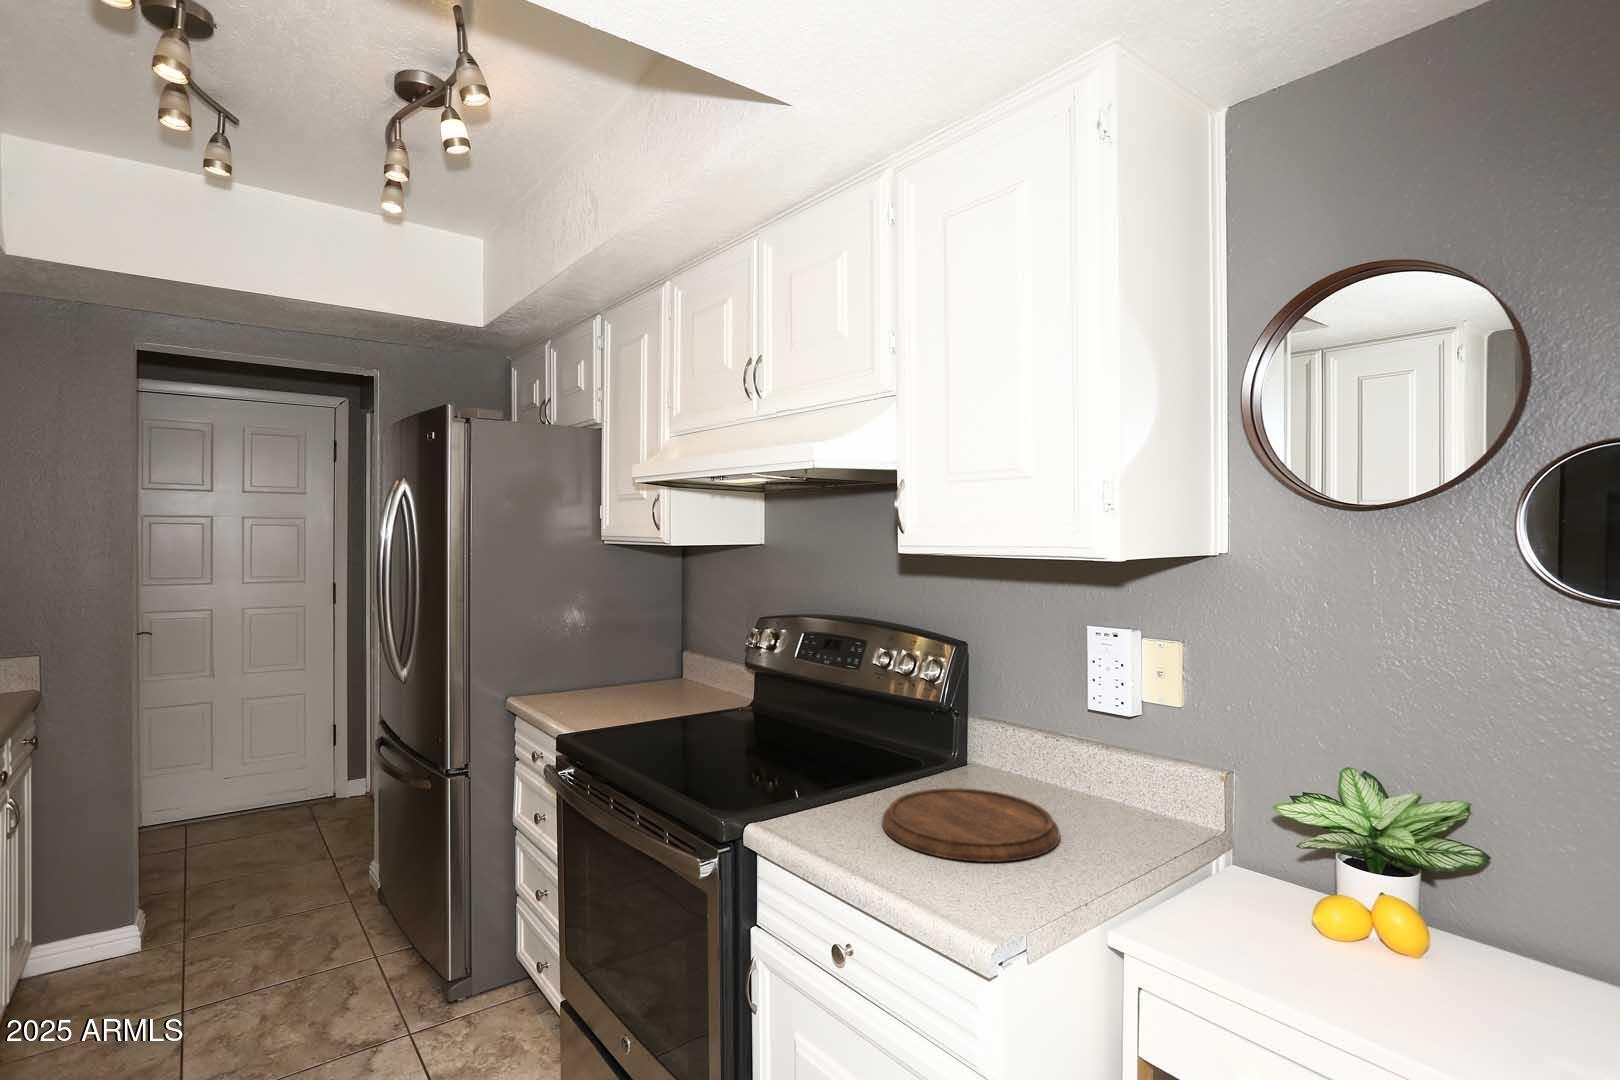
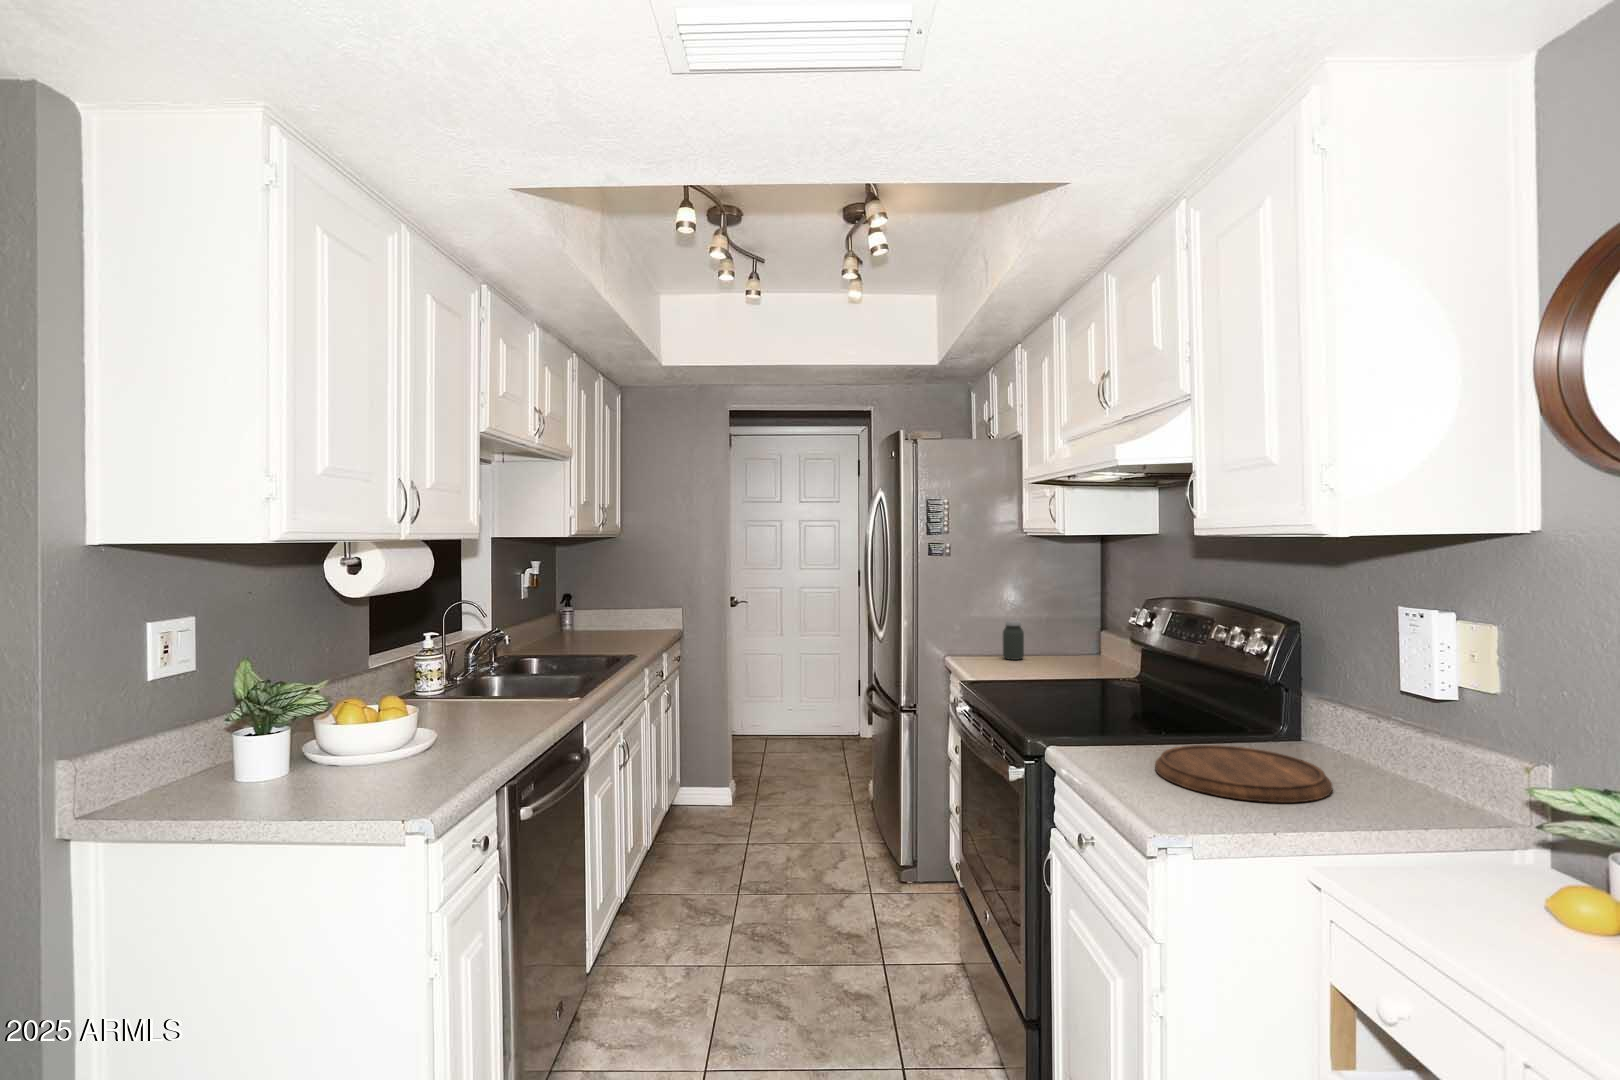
jar: none [590,645,616,694] -> present [1003,621,1024,660]

